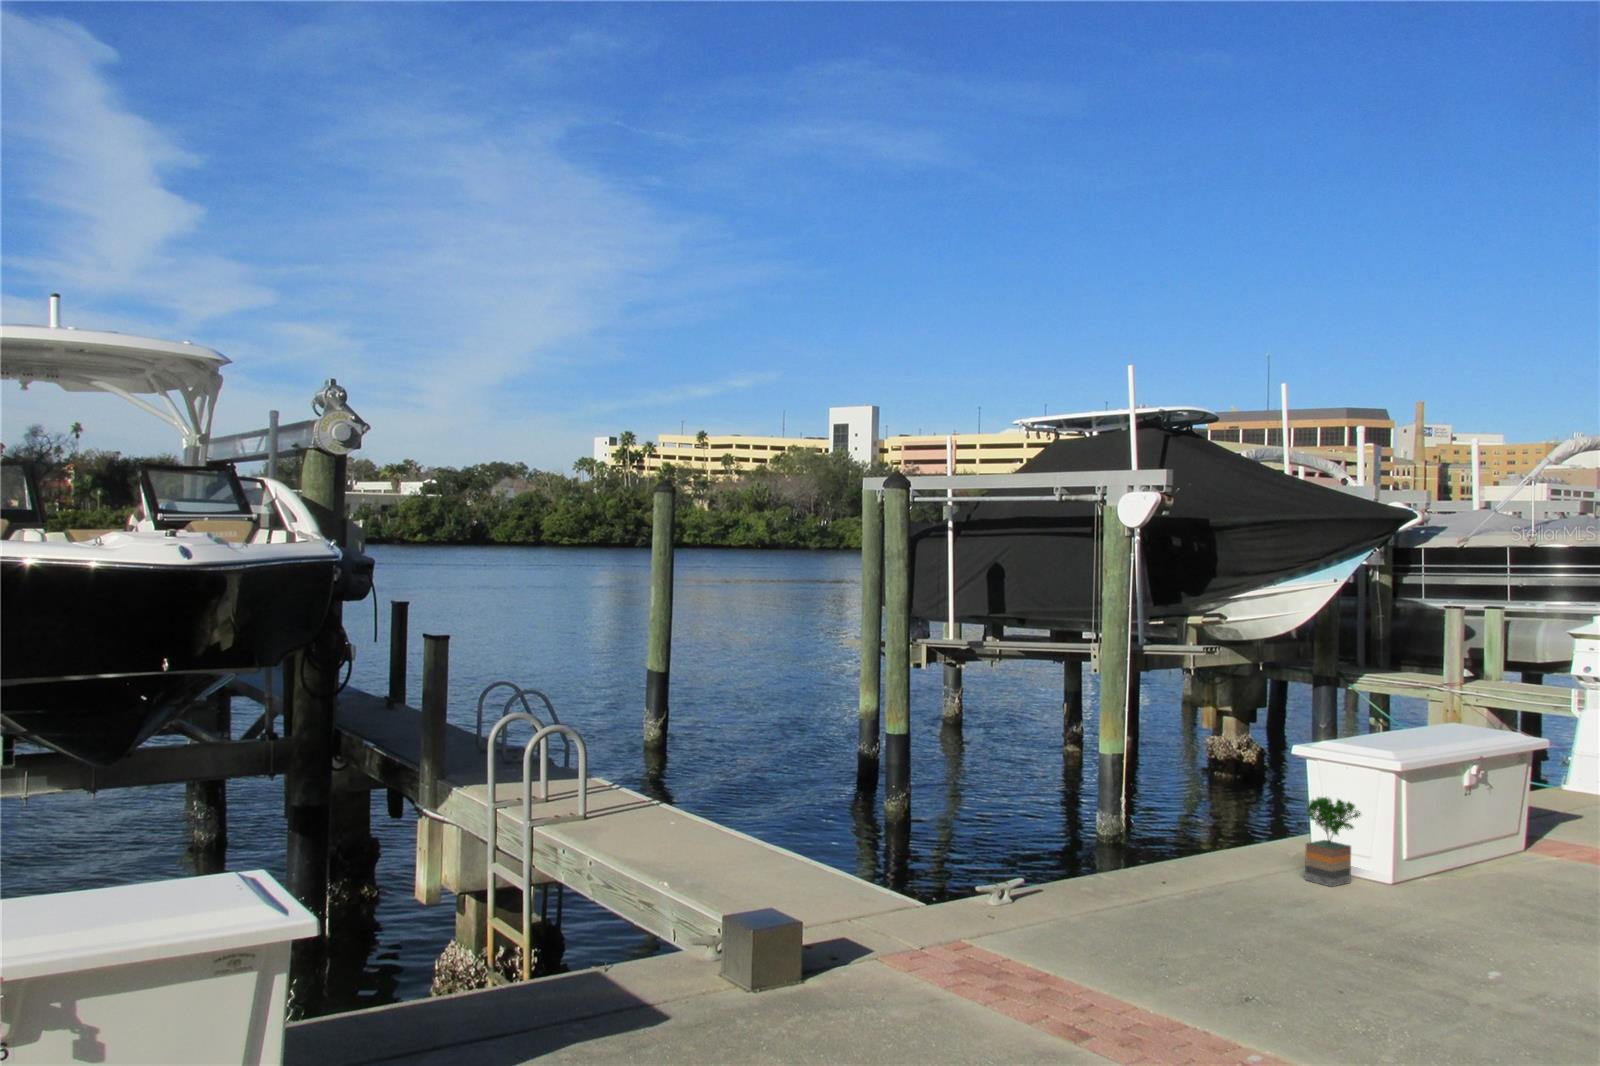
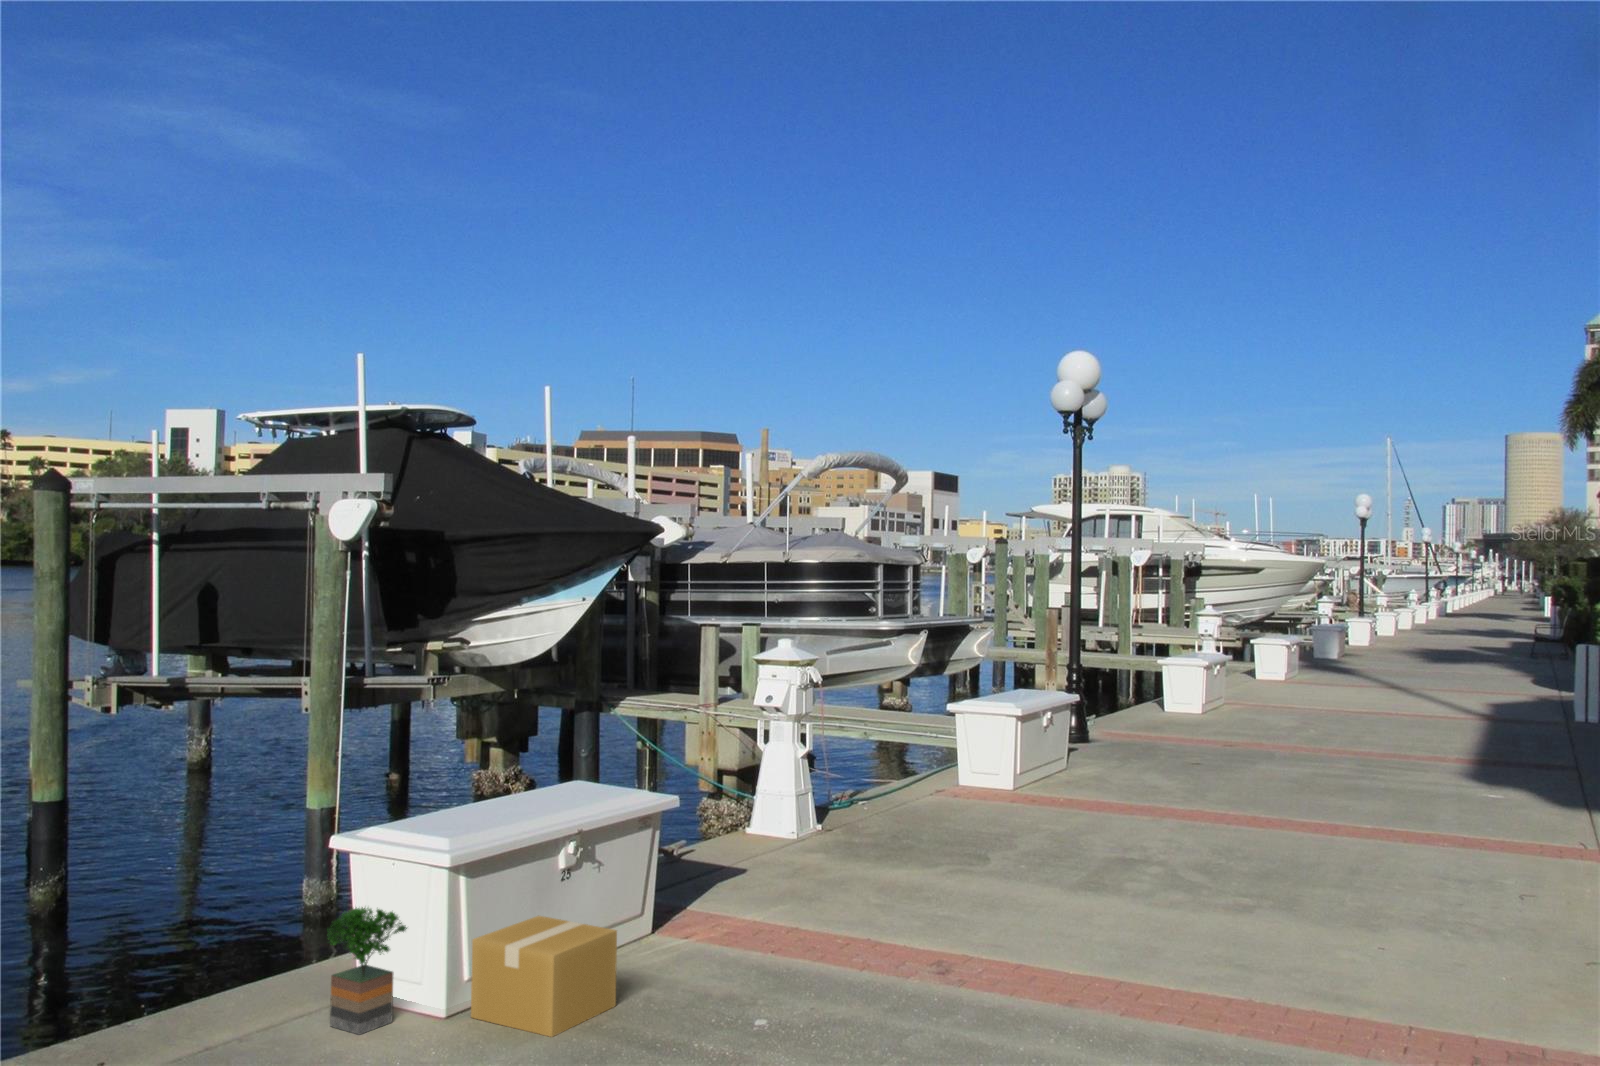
cardboard box: none [1410,819,1528,904] -> present [471,916,617,1037]

